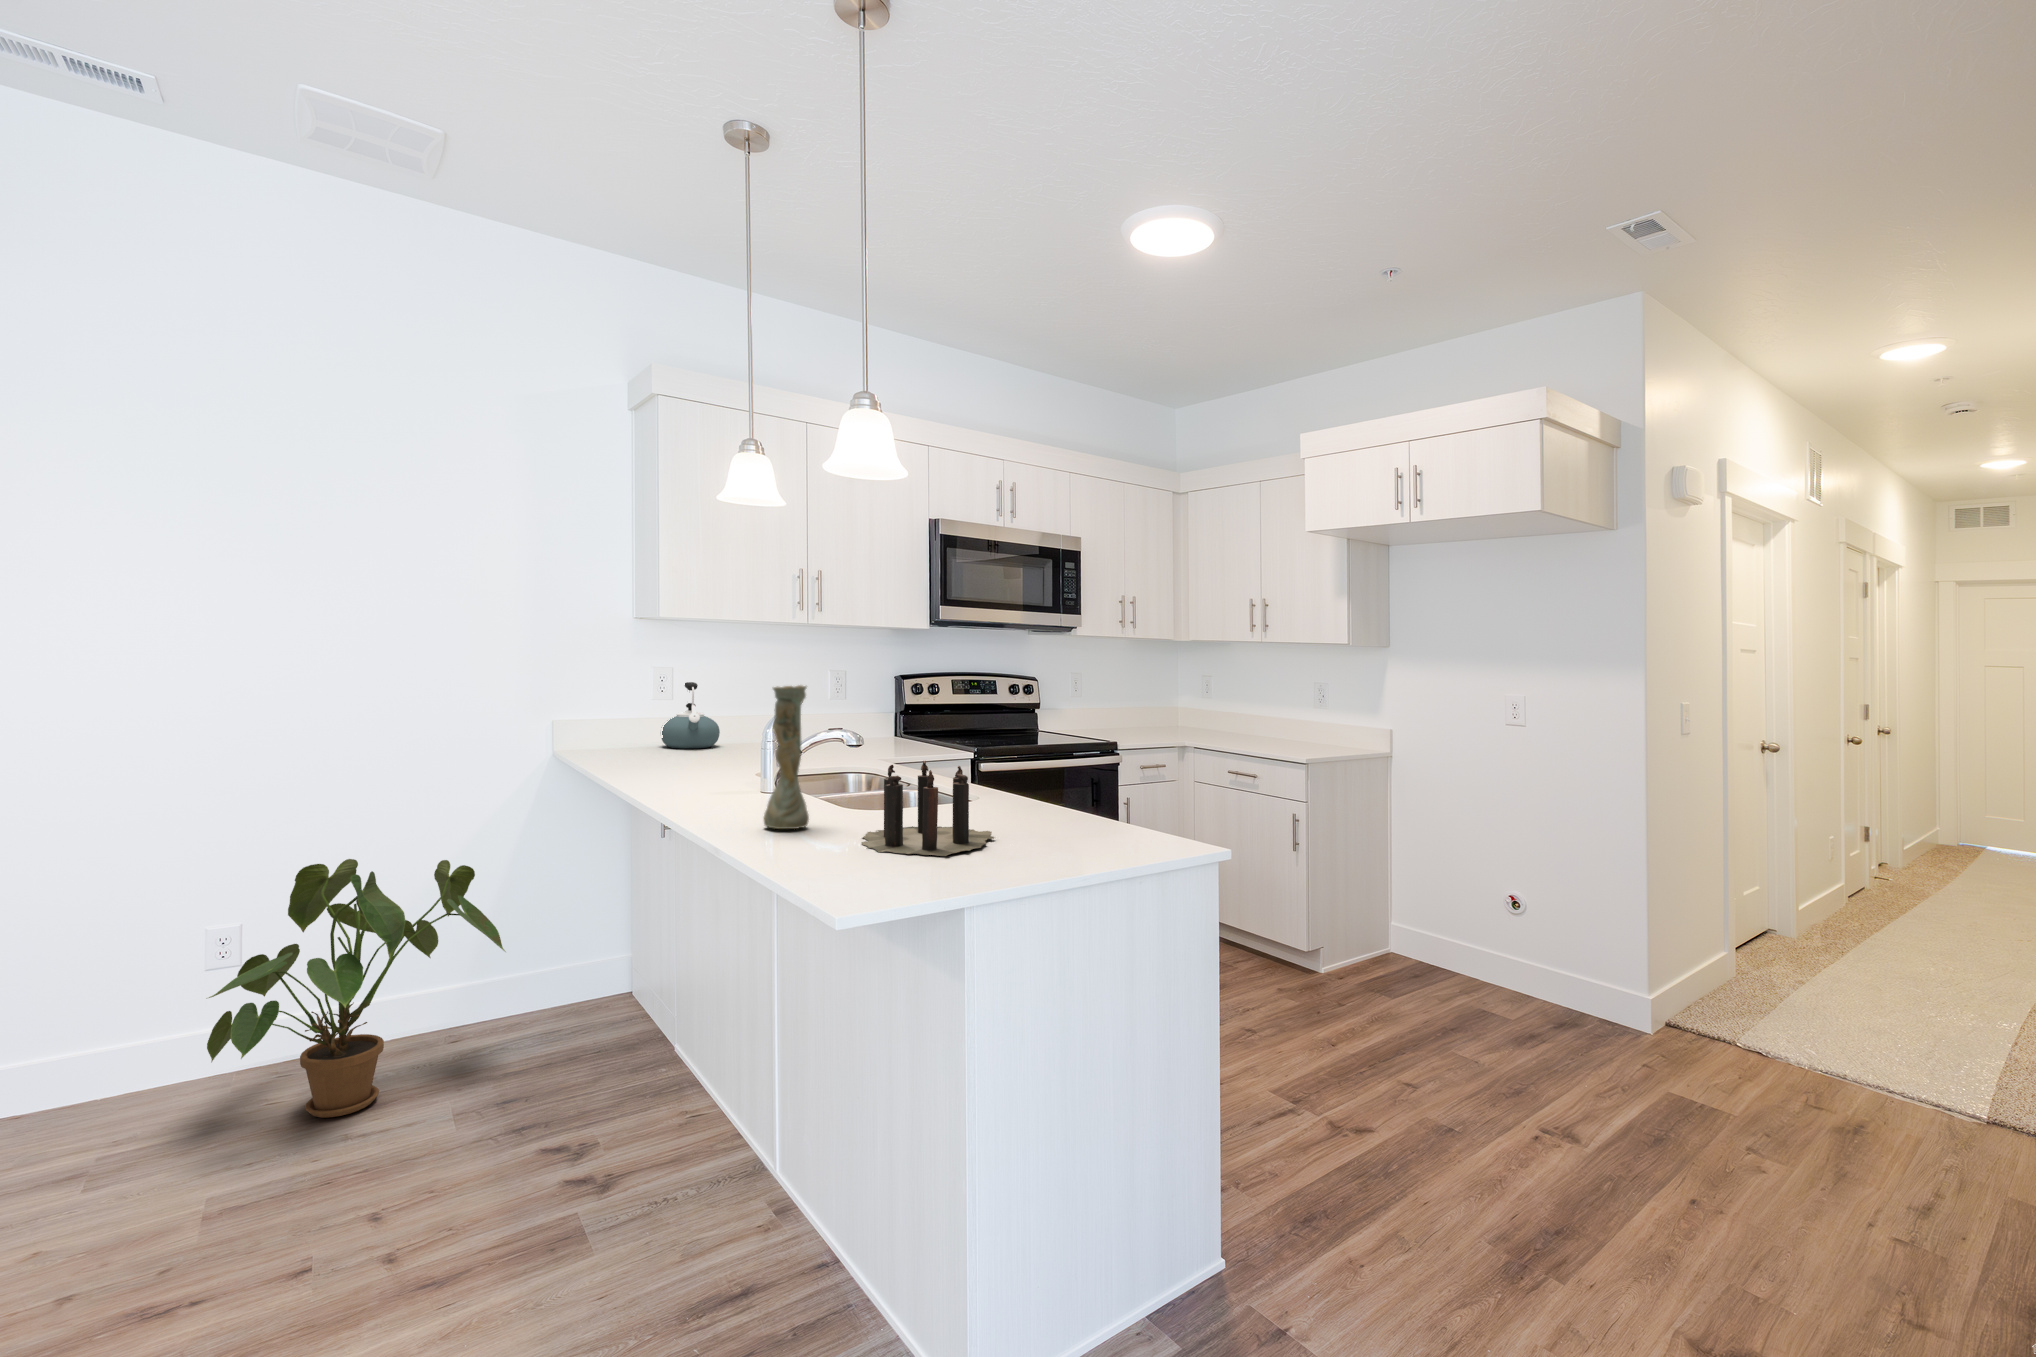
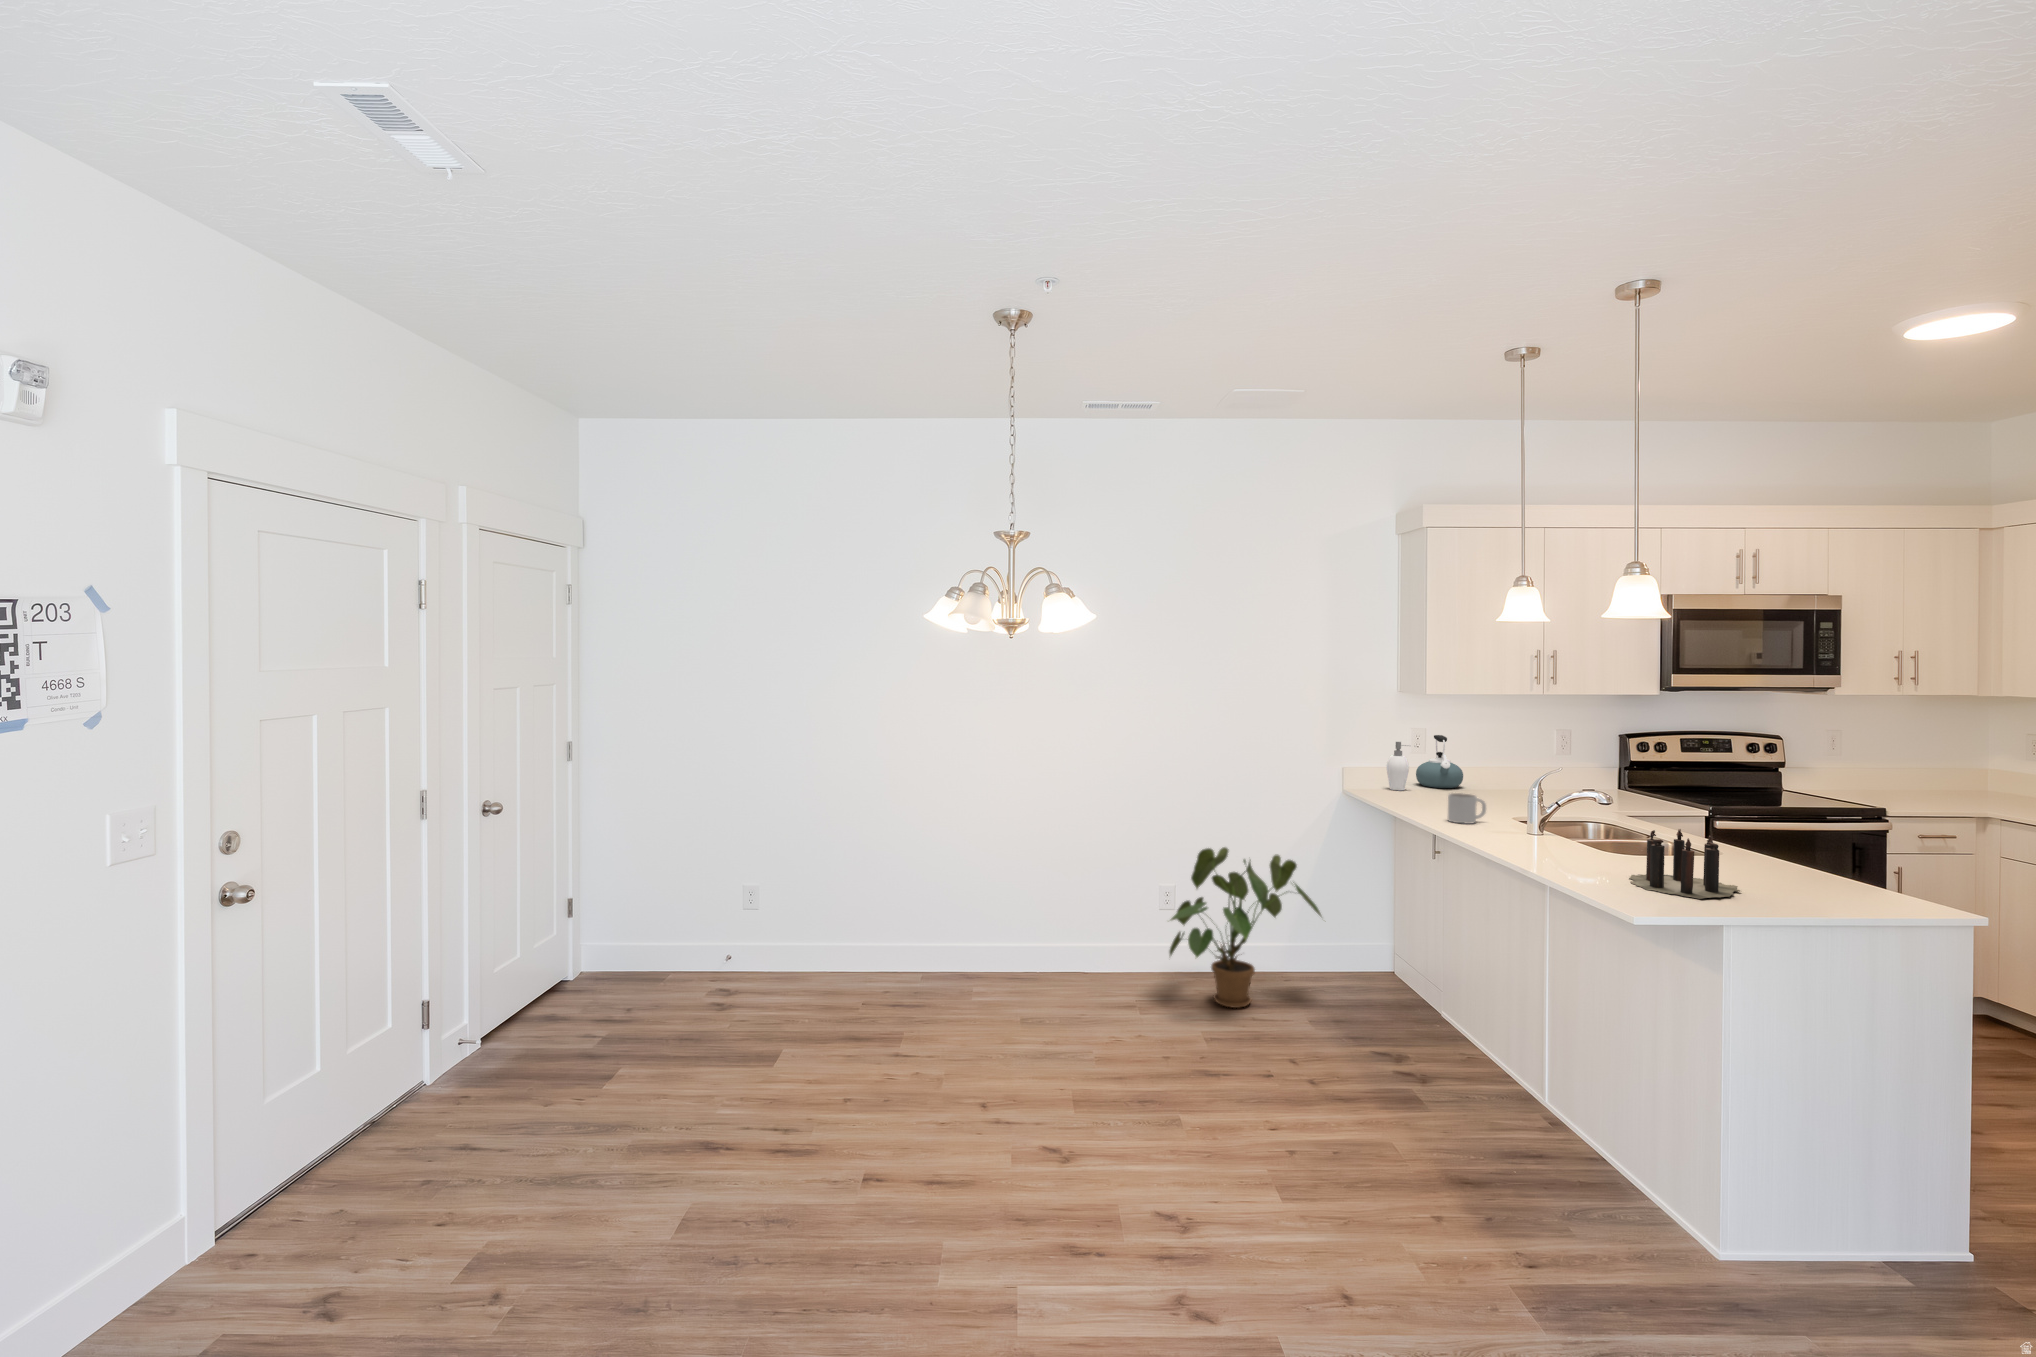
vase: present [764,685,809,829] -> none [1550,767,1584,866]
soap dispenser: none [613,689,653,754] -> present [1387,742,1409,790]
mug: none [661,745,715,786] -> present [1448,793,1486,824]

